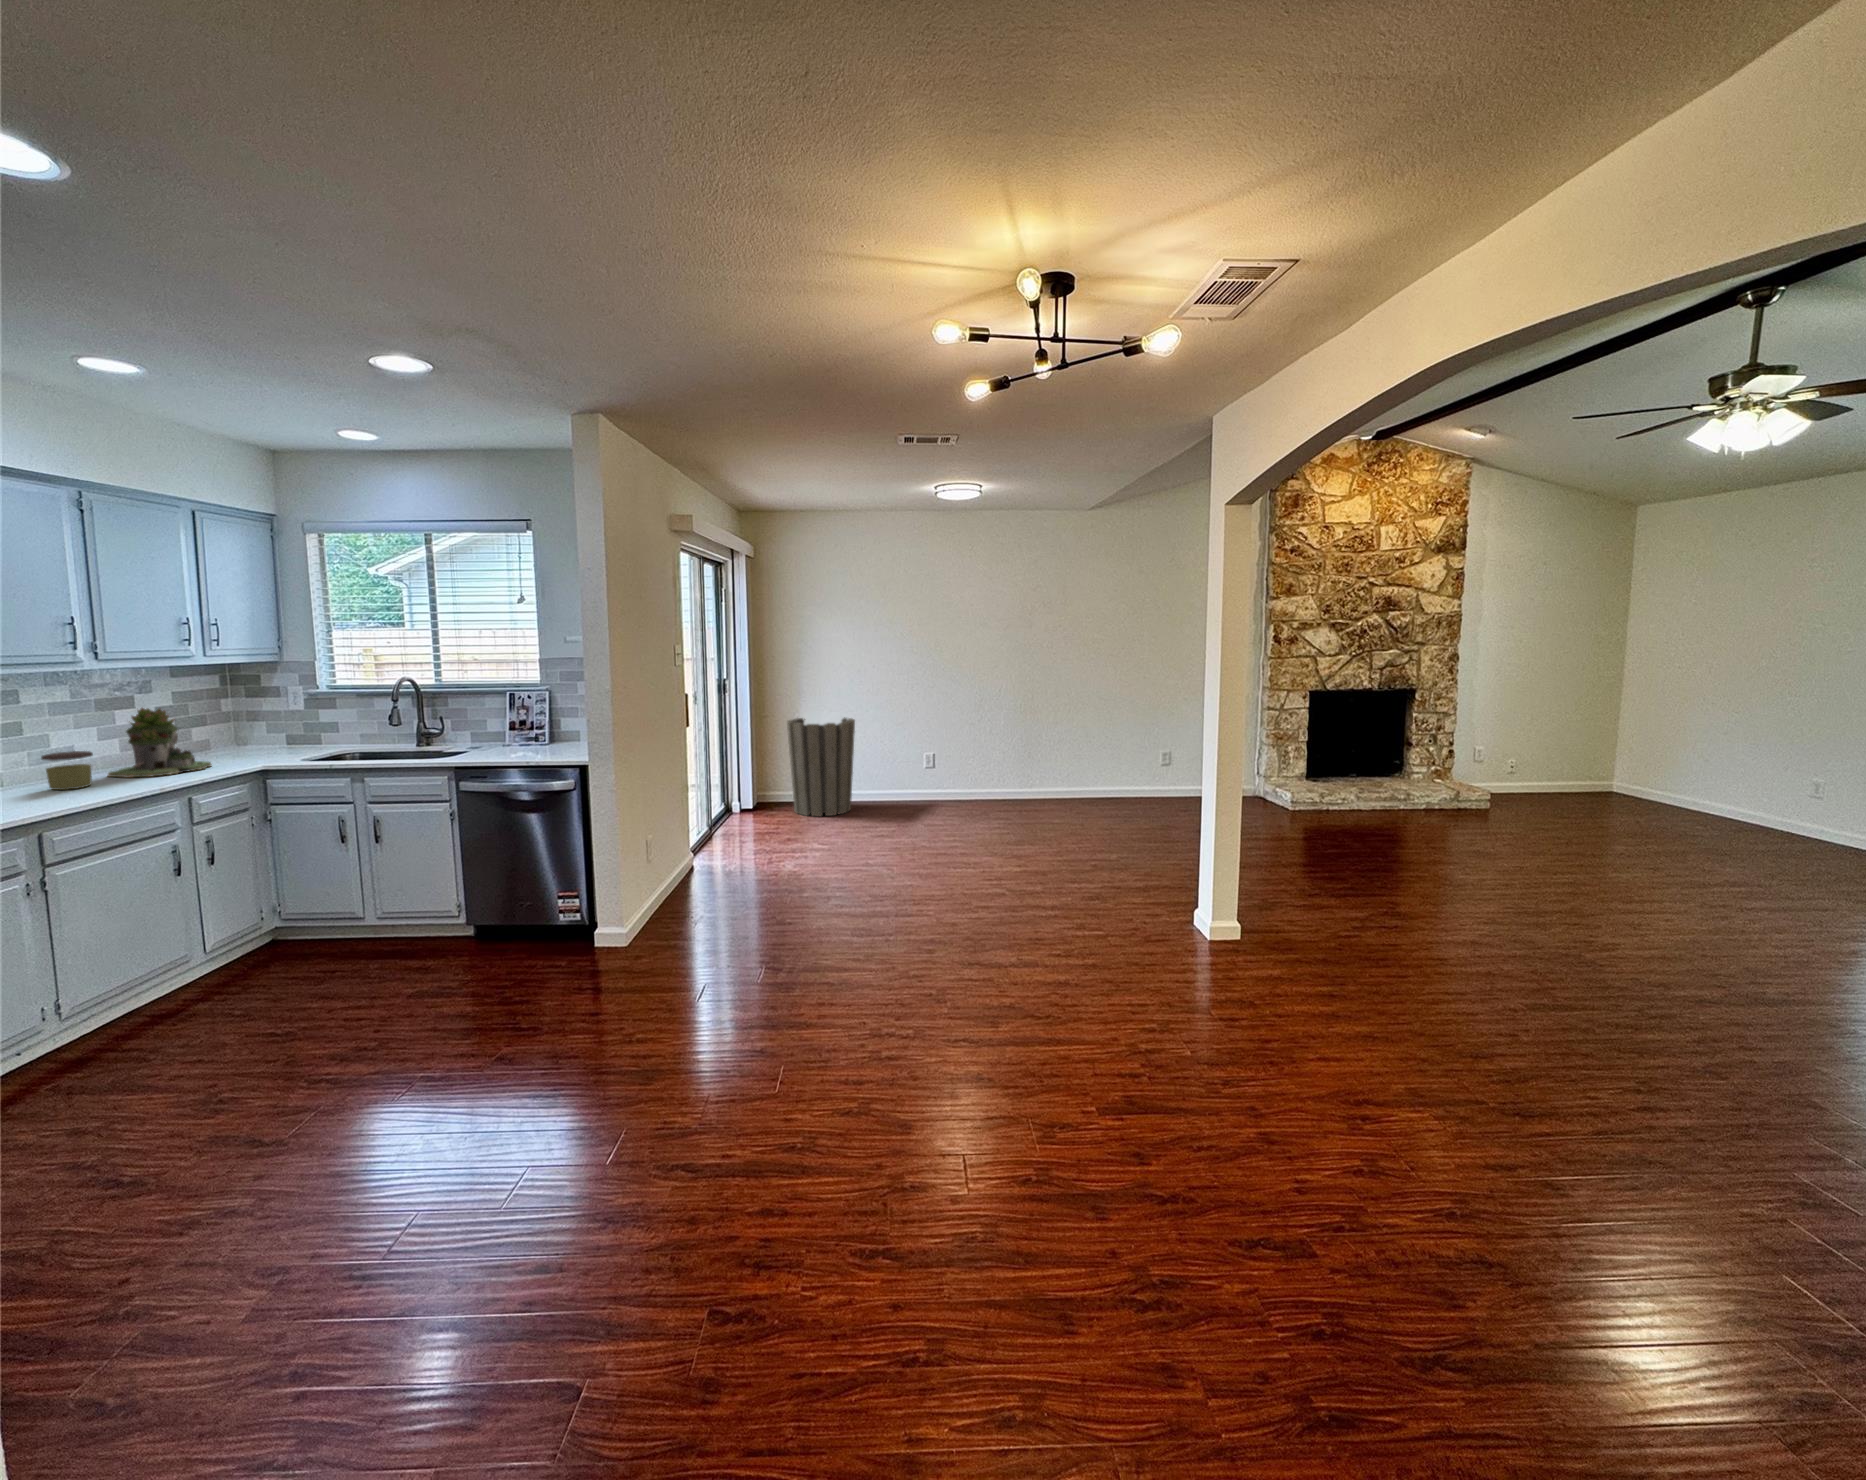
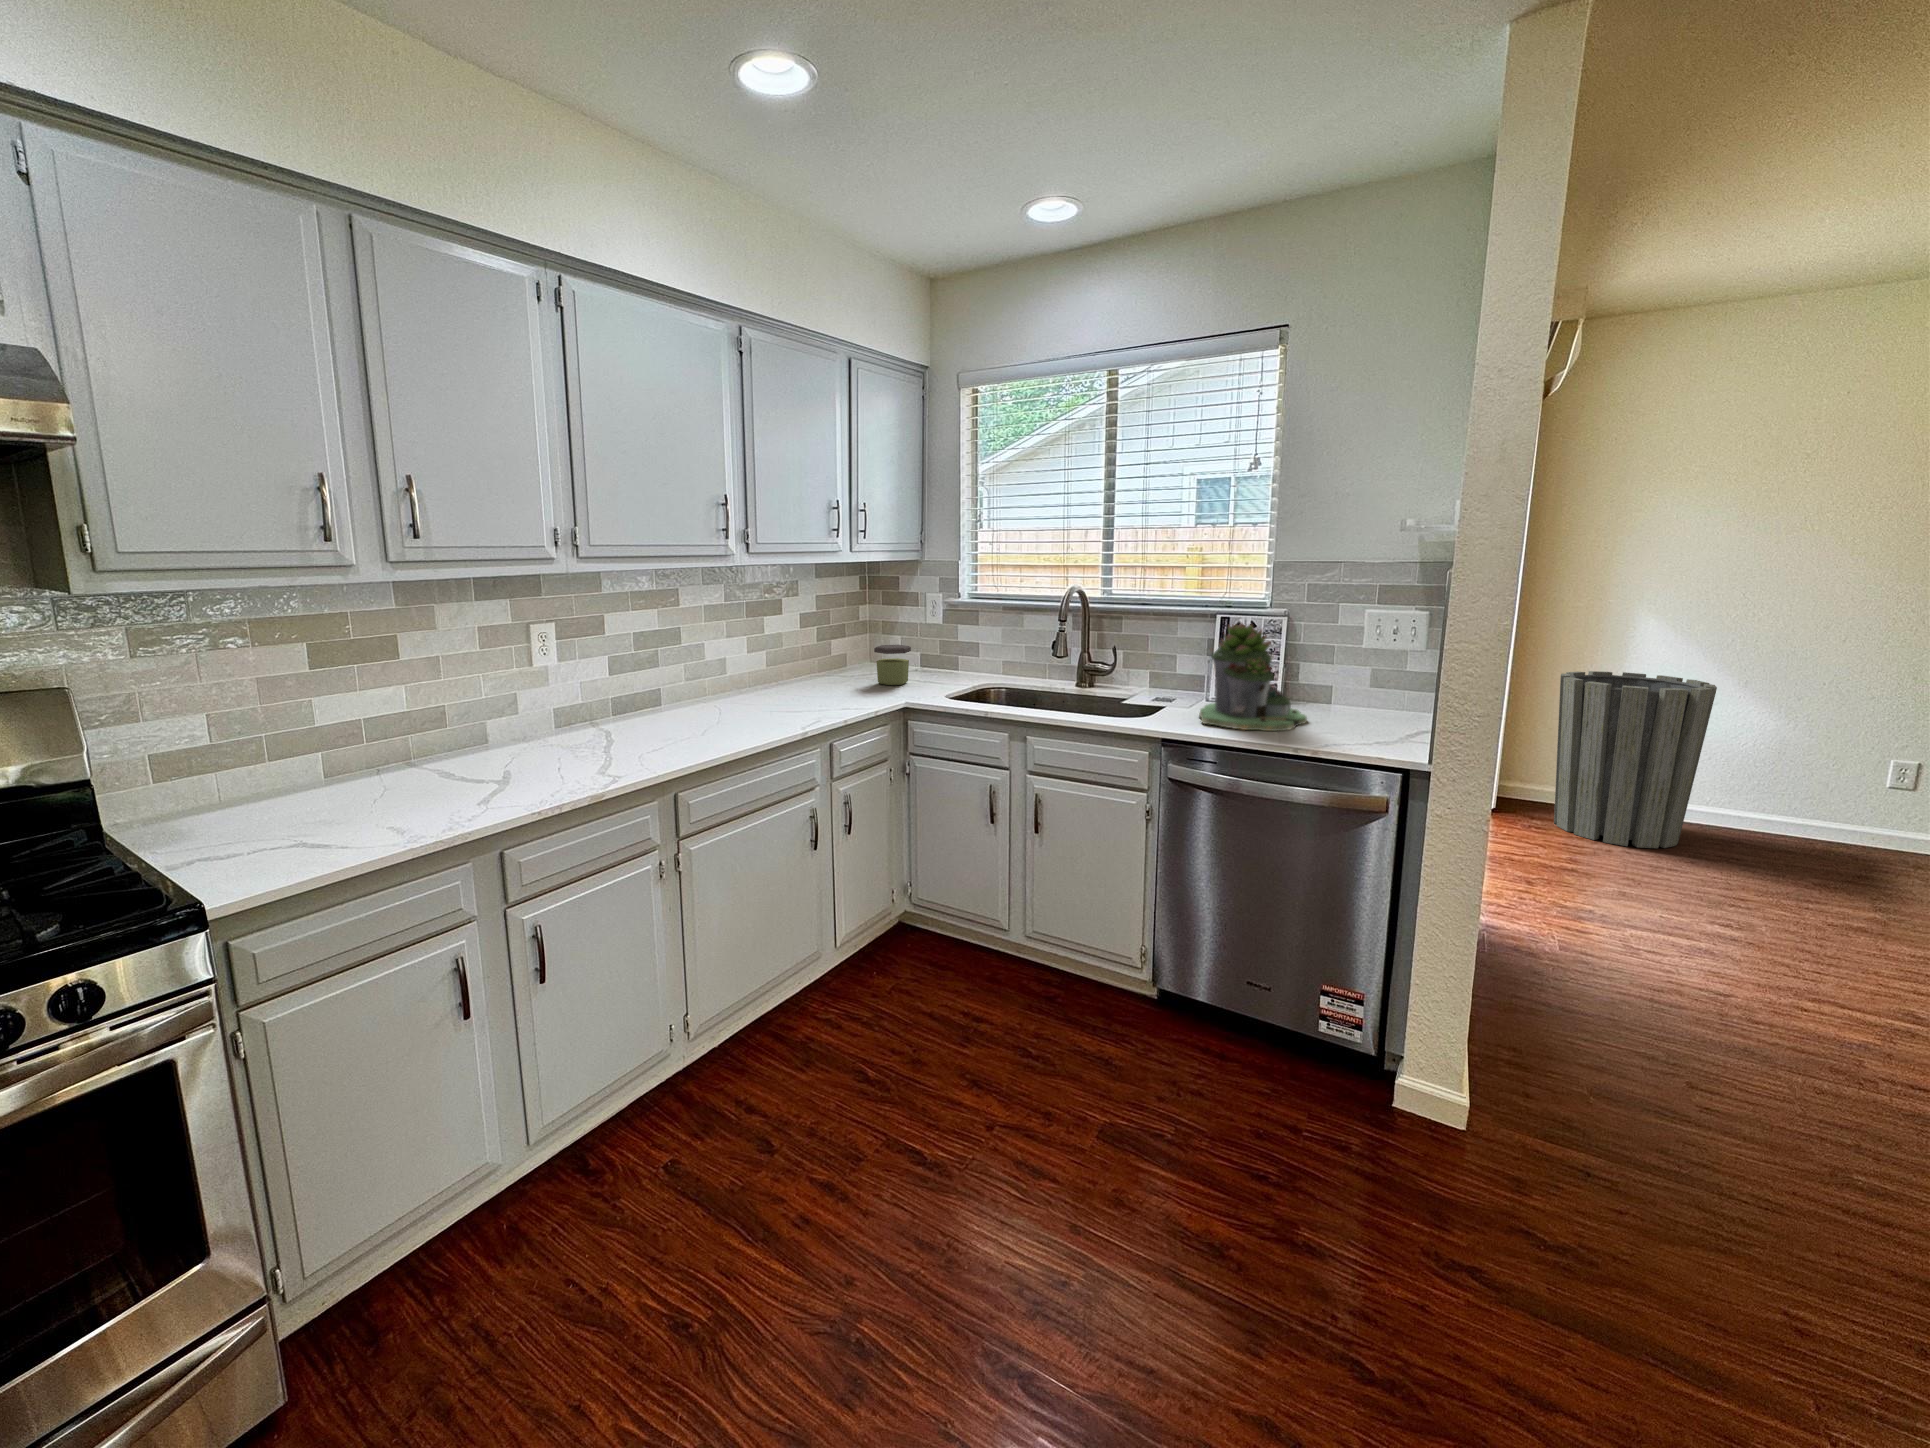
succulent planter: present [108,708,212,777] -> present [1199,623,1307,731]
jar: present [41,751,93,790] -> present [874,645,911,685]

